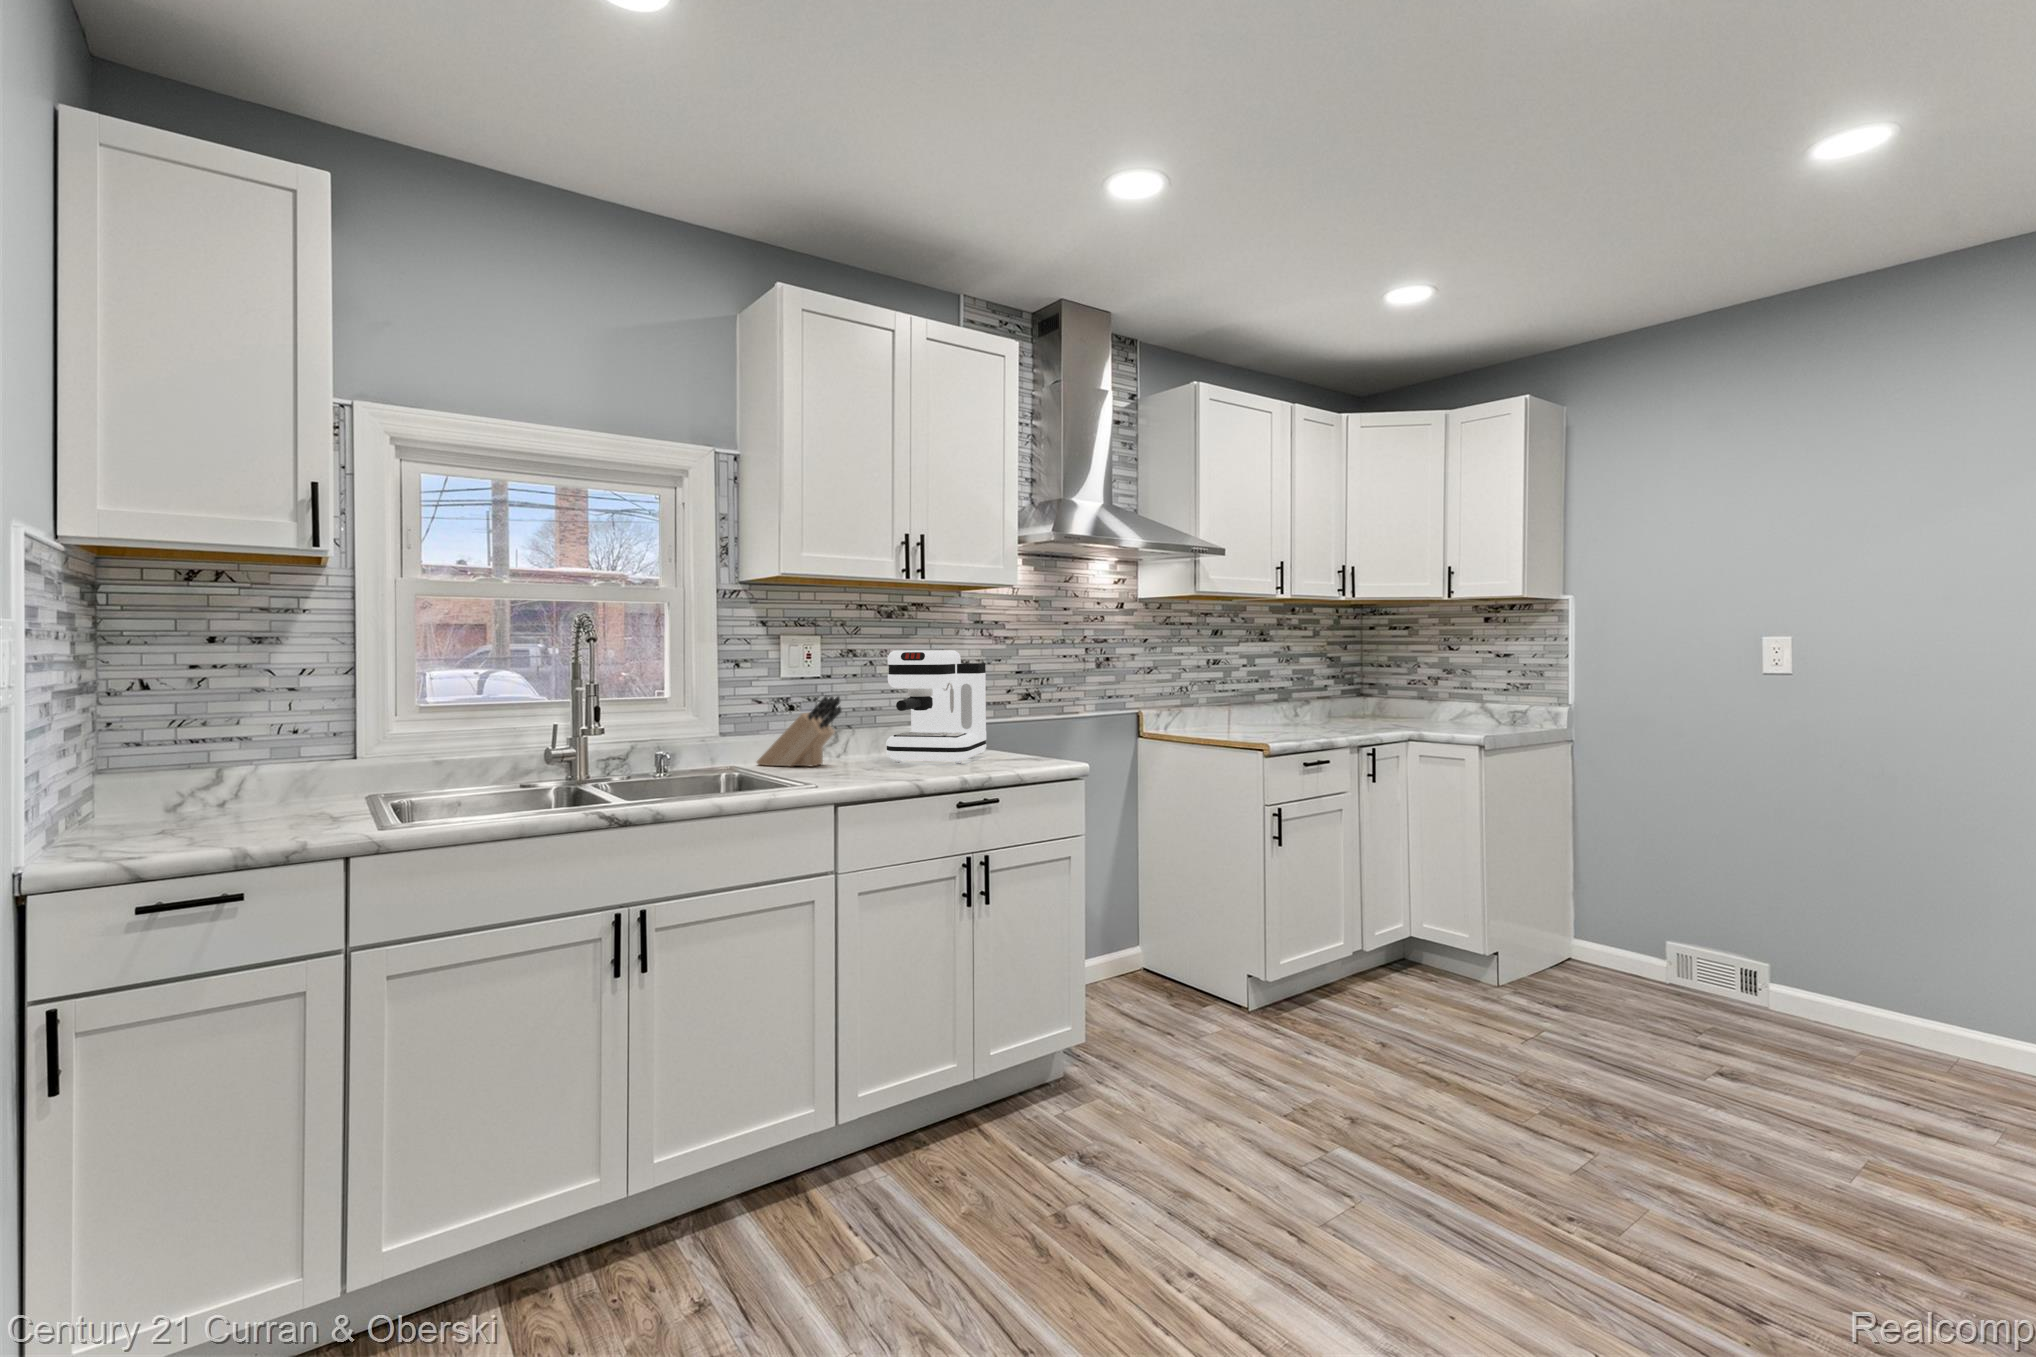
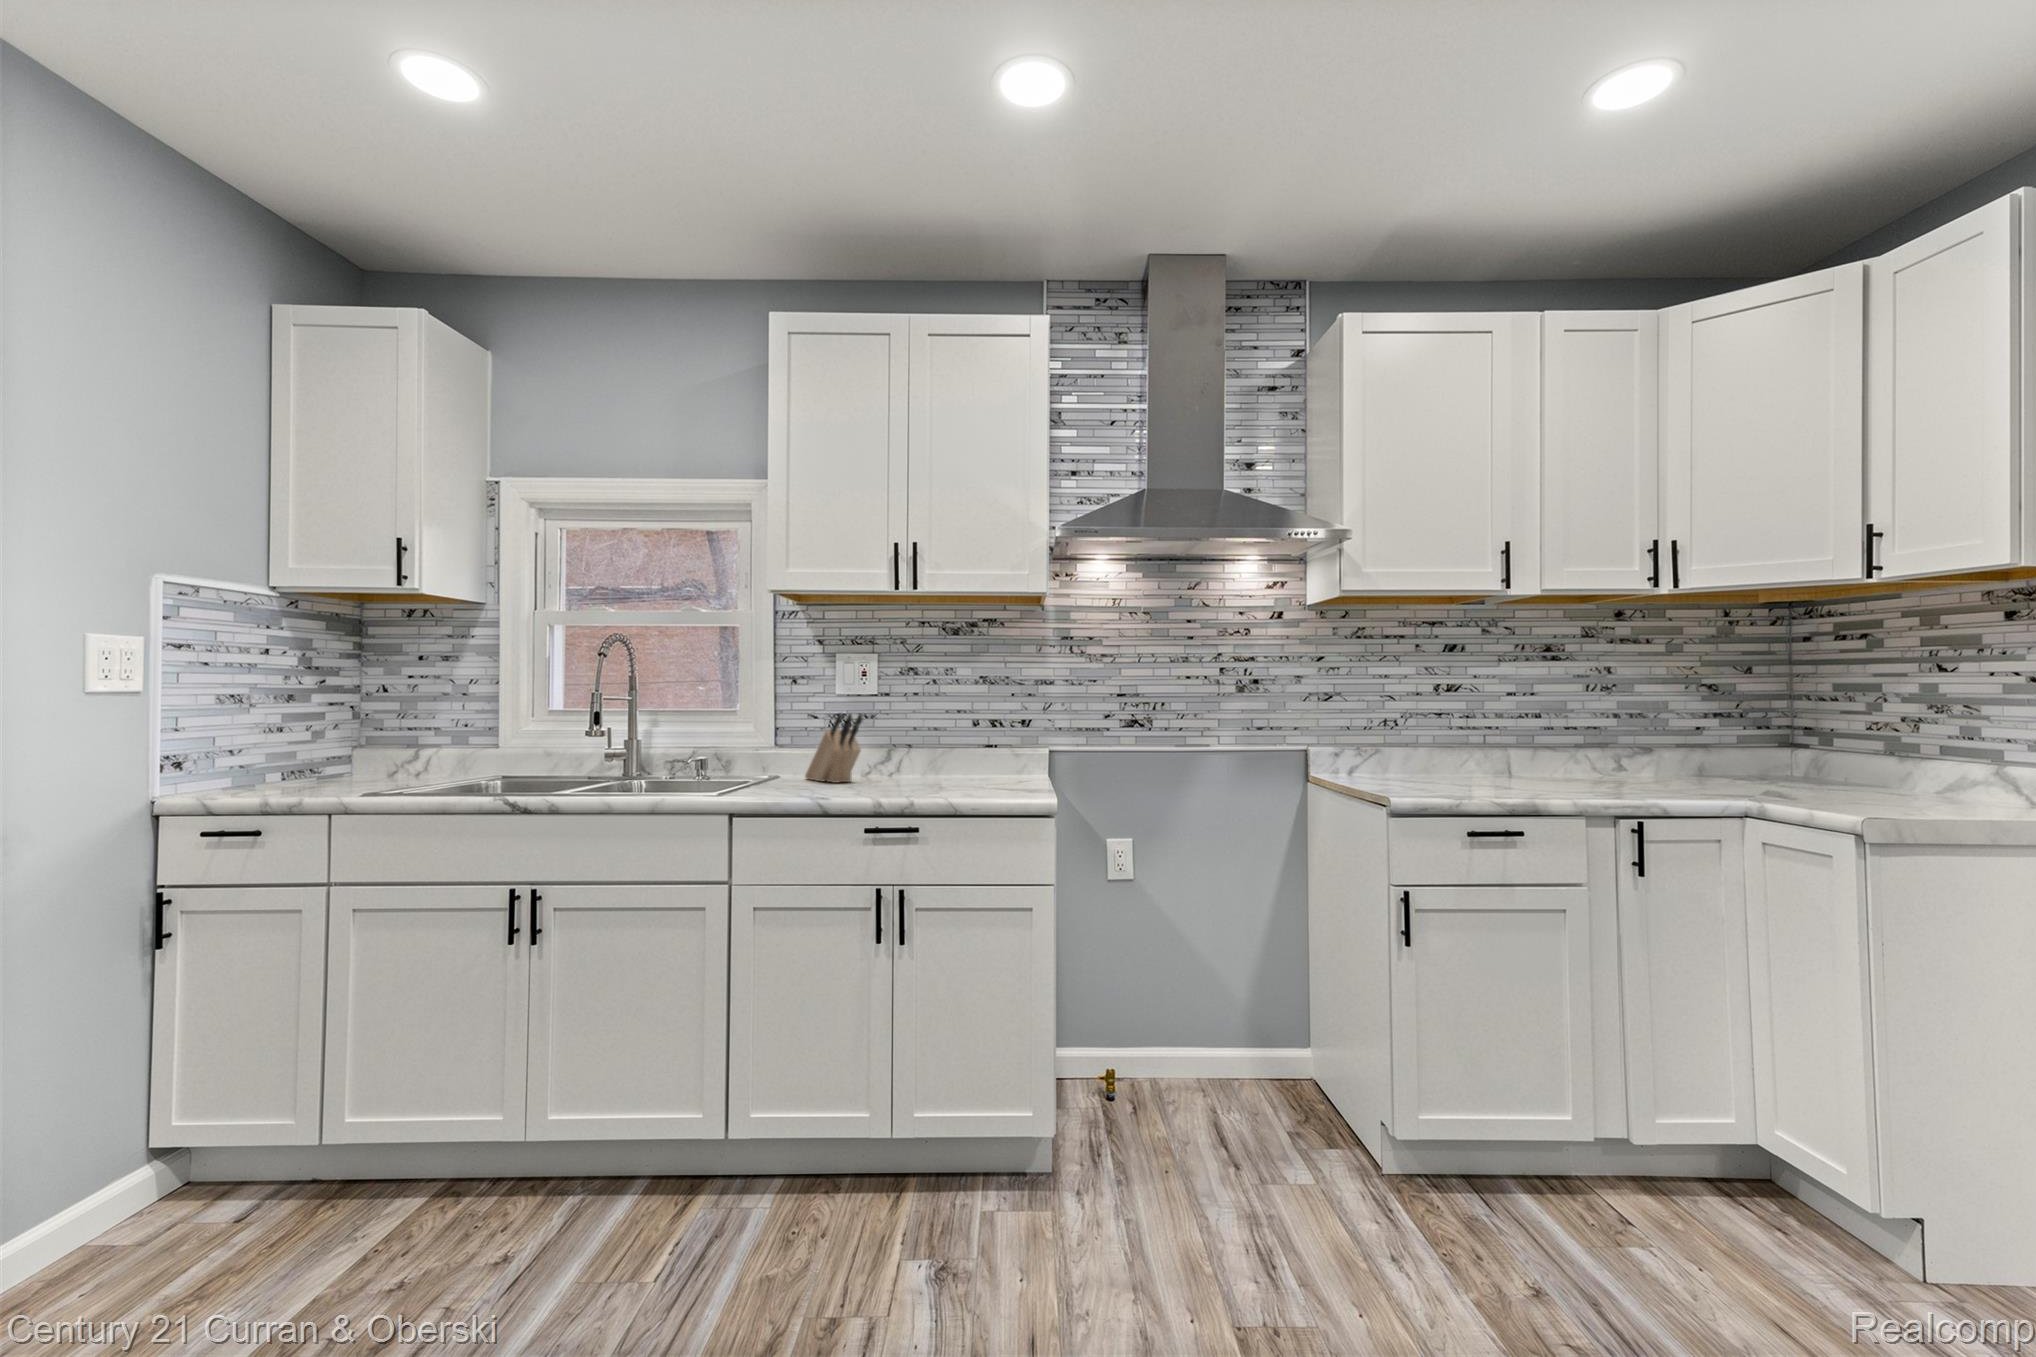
coffee maker: present [886,650,986,763] -> none [889,668,1021,790]

